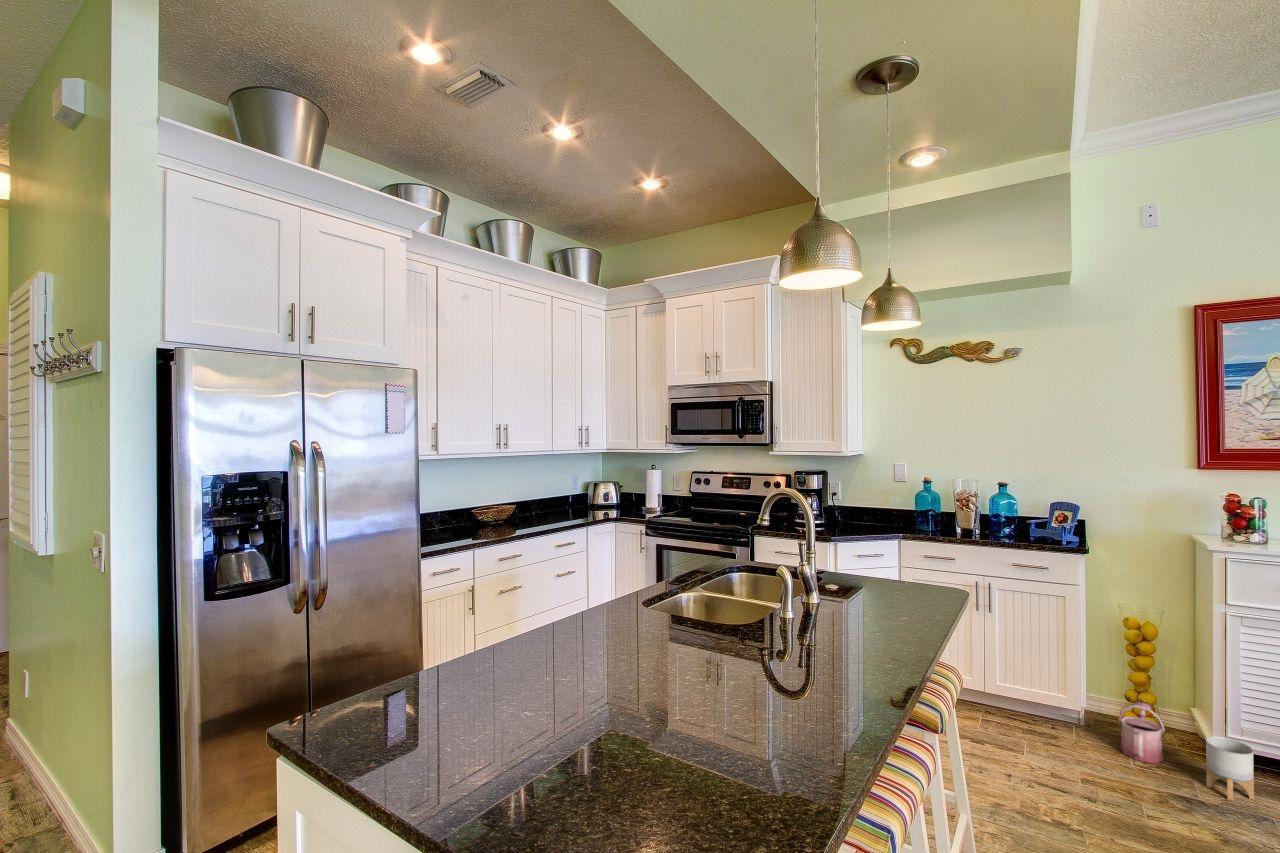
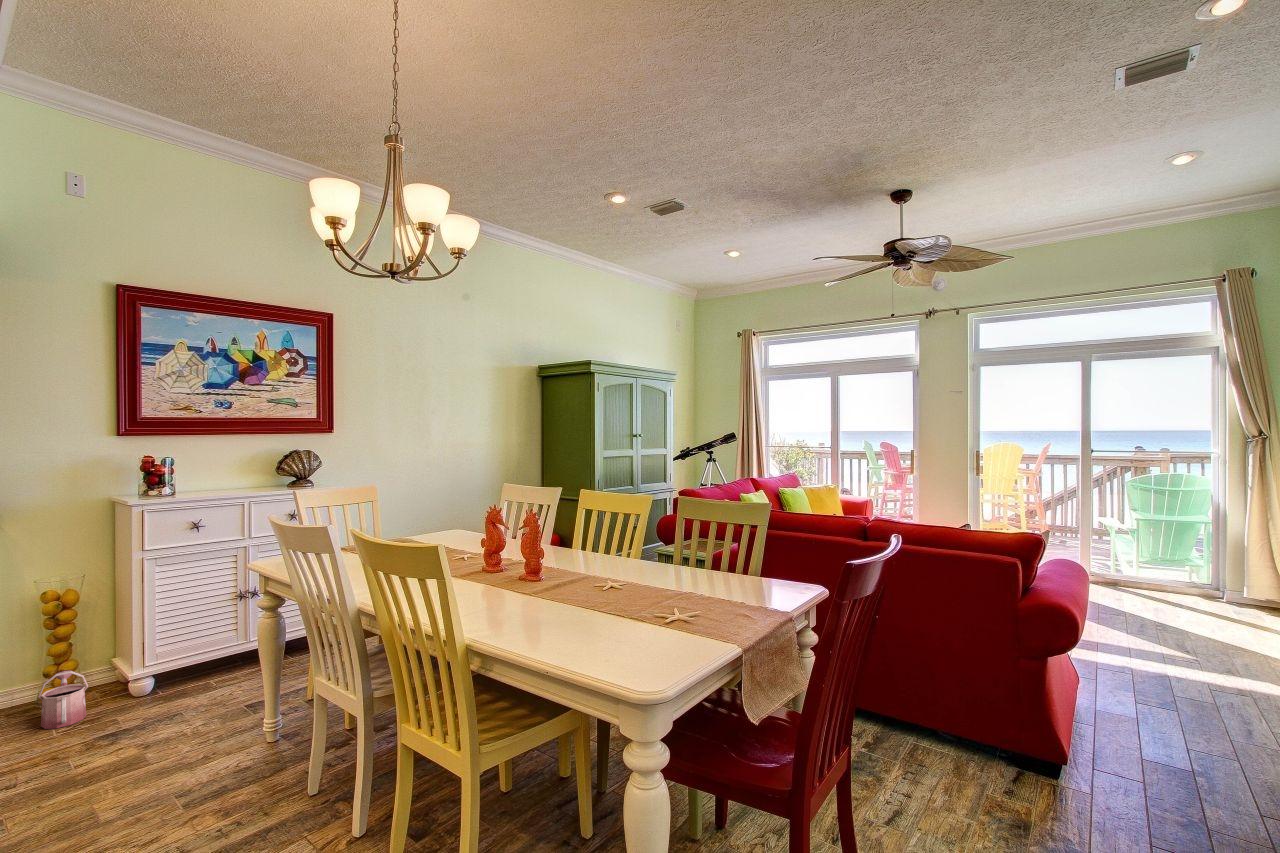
planter: present [1206,737,1254,801] -> none [128,665,167,718]

